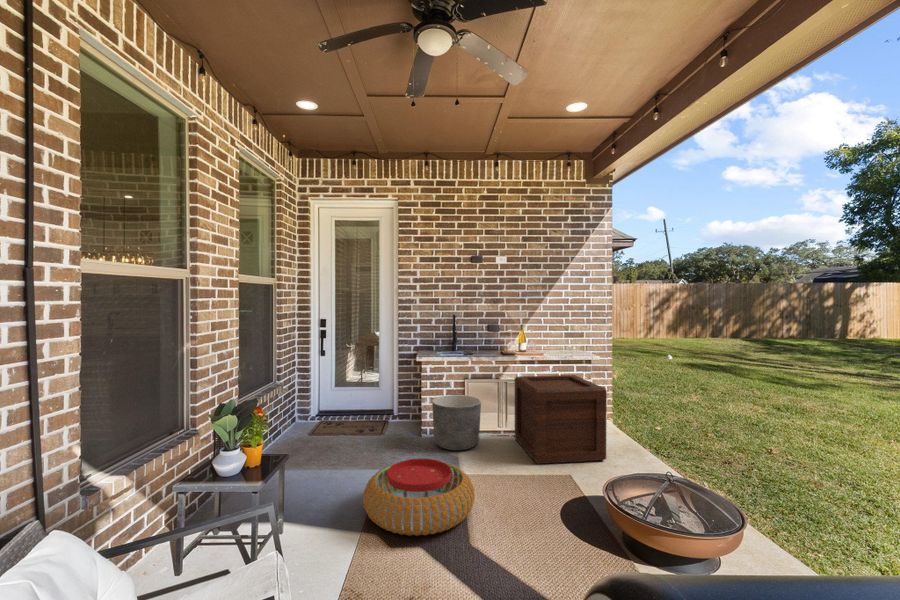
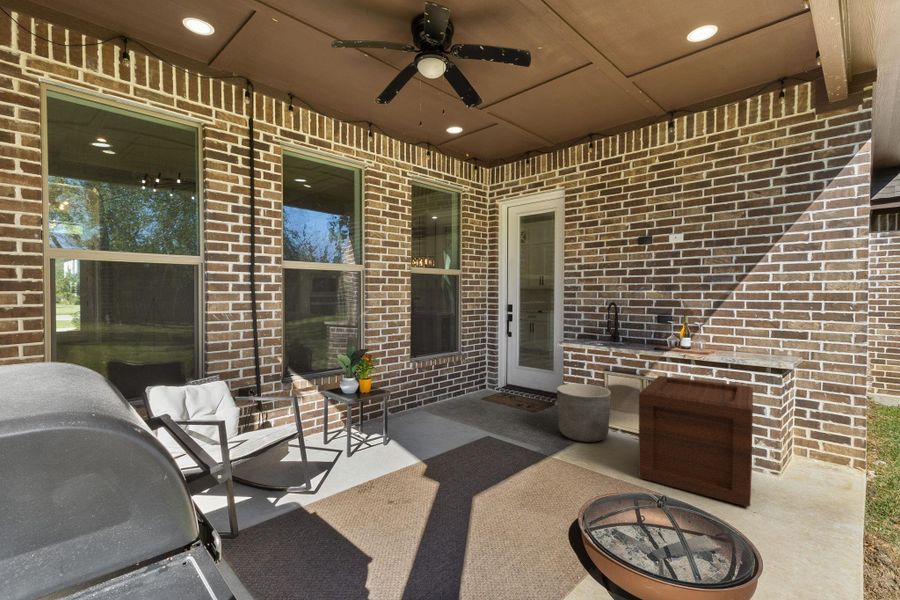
pouf: present [363,458,475,536] -> none [420,425,519,491]

